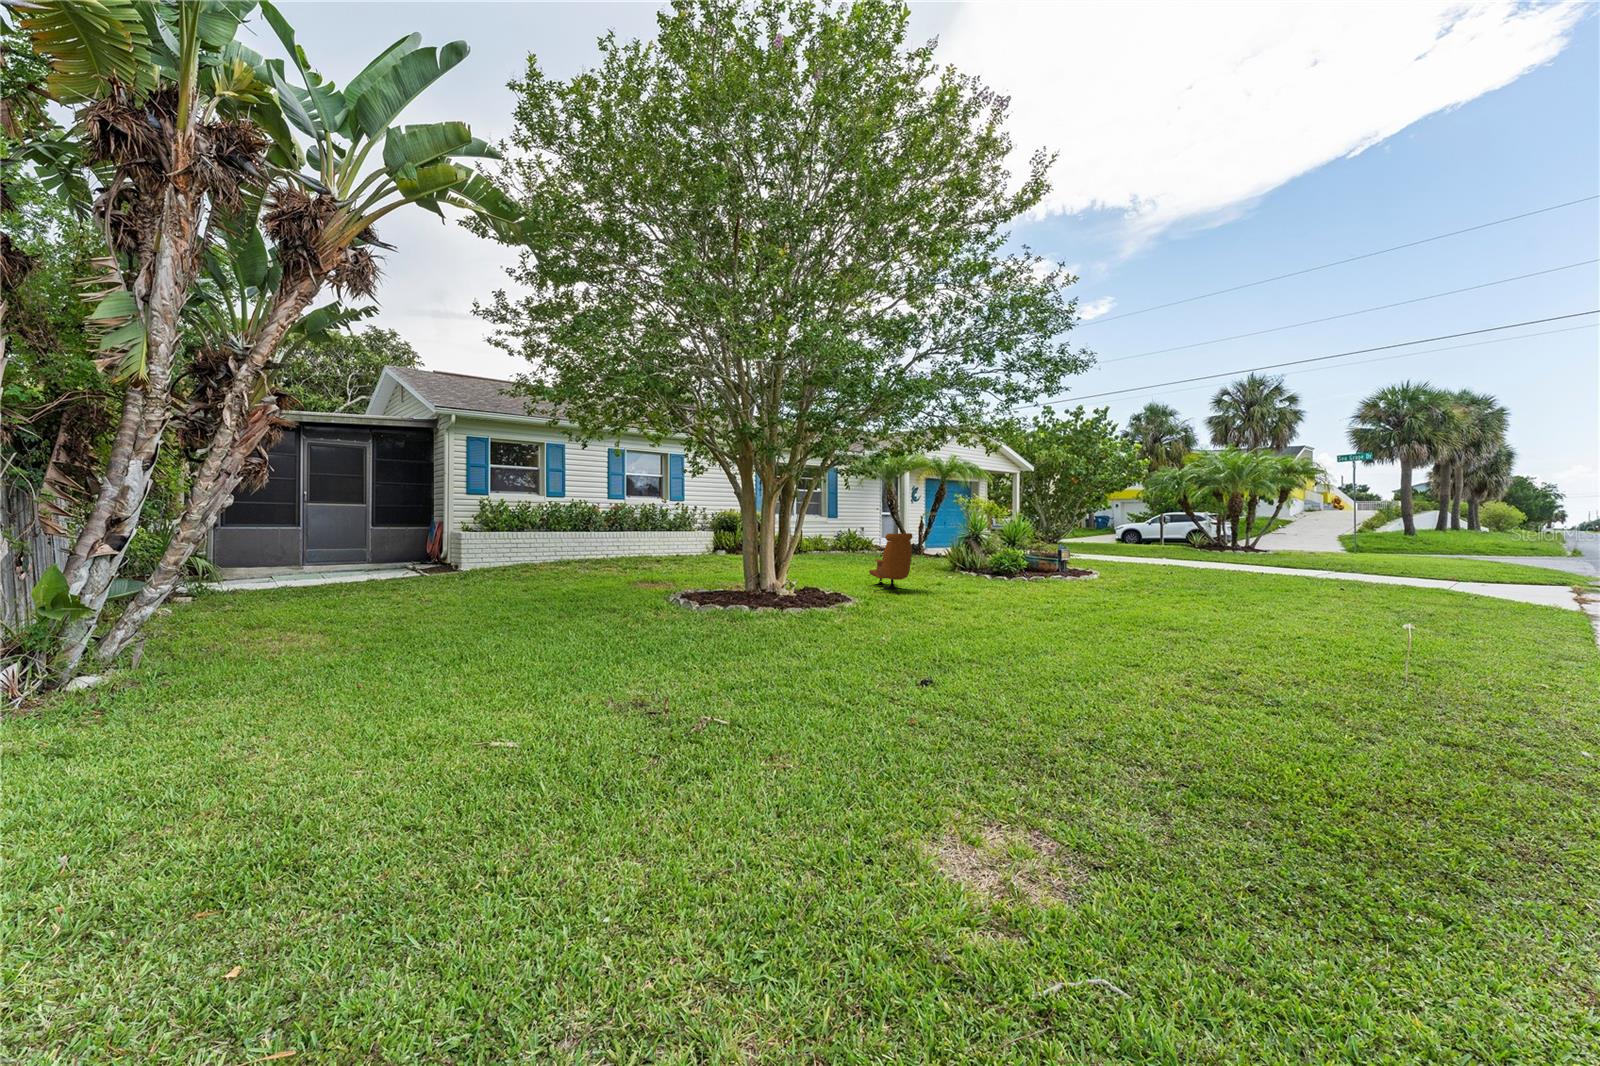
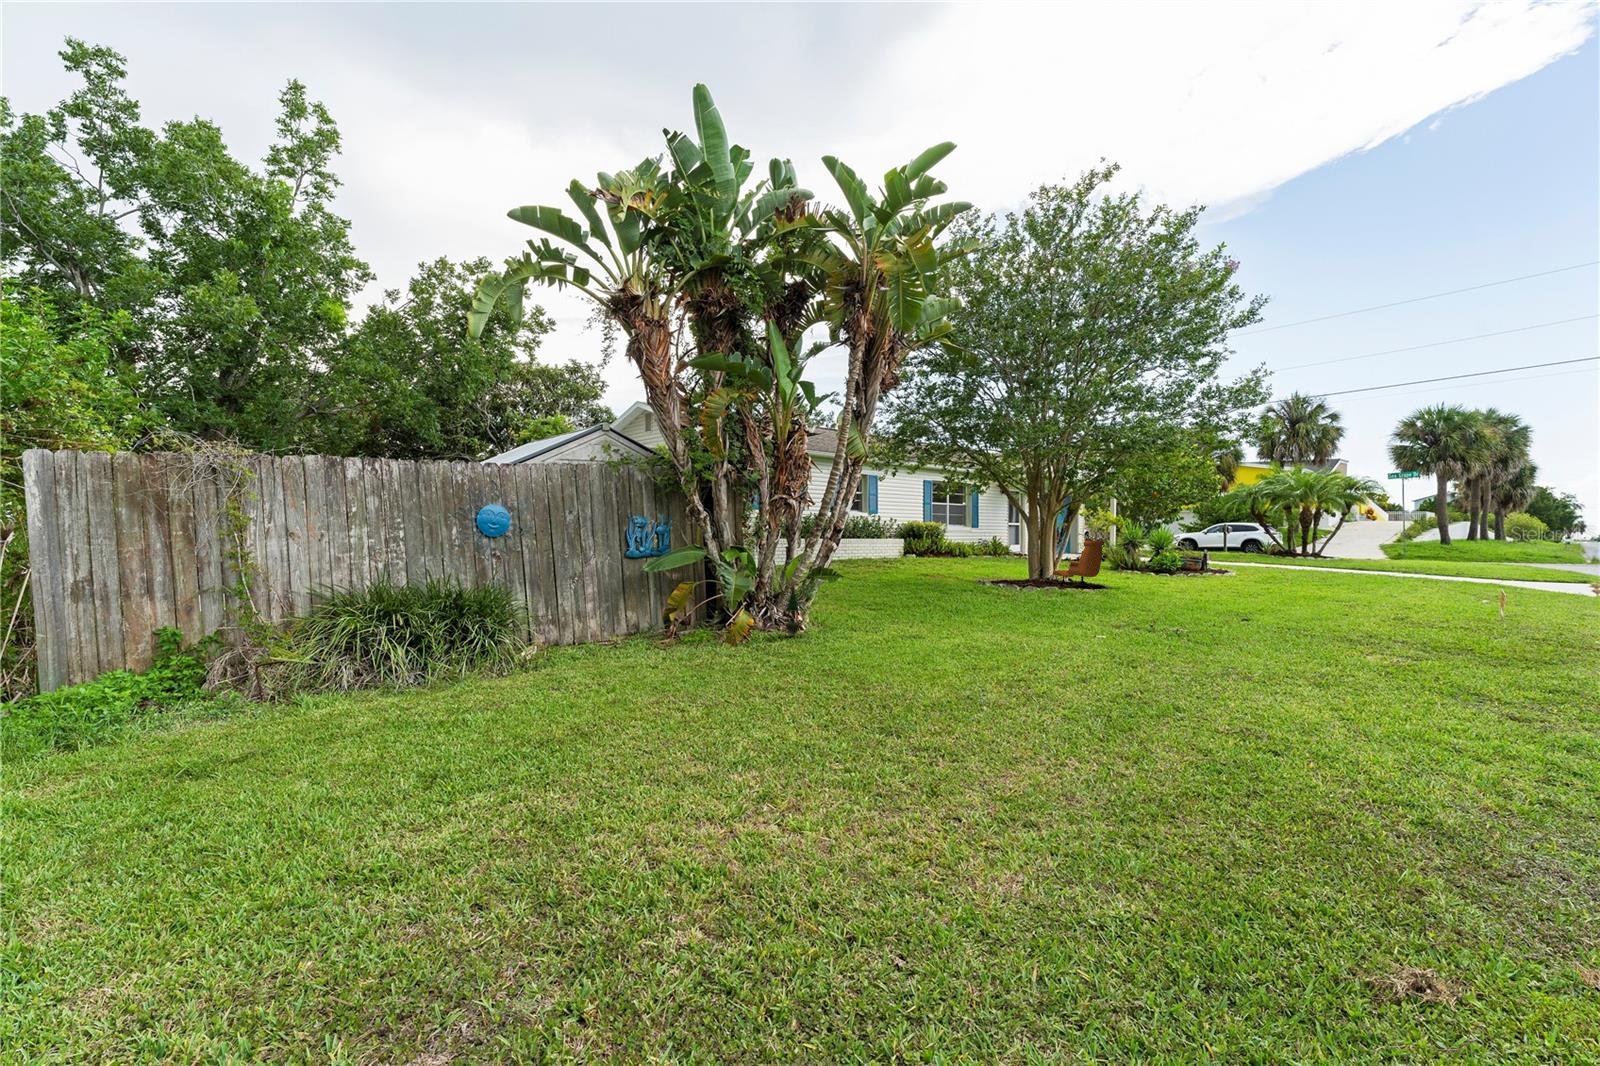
potted tree: none [182,608,228,691] -> present [785,585,800,635]

